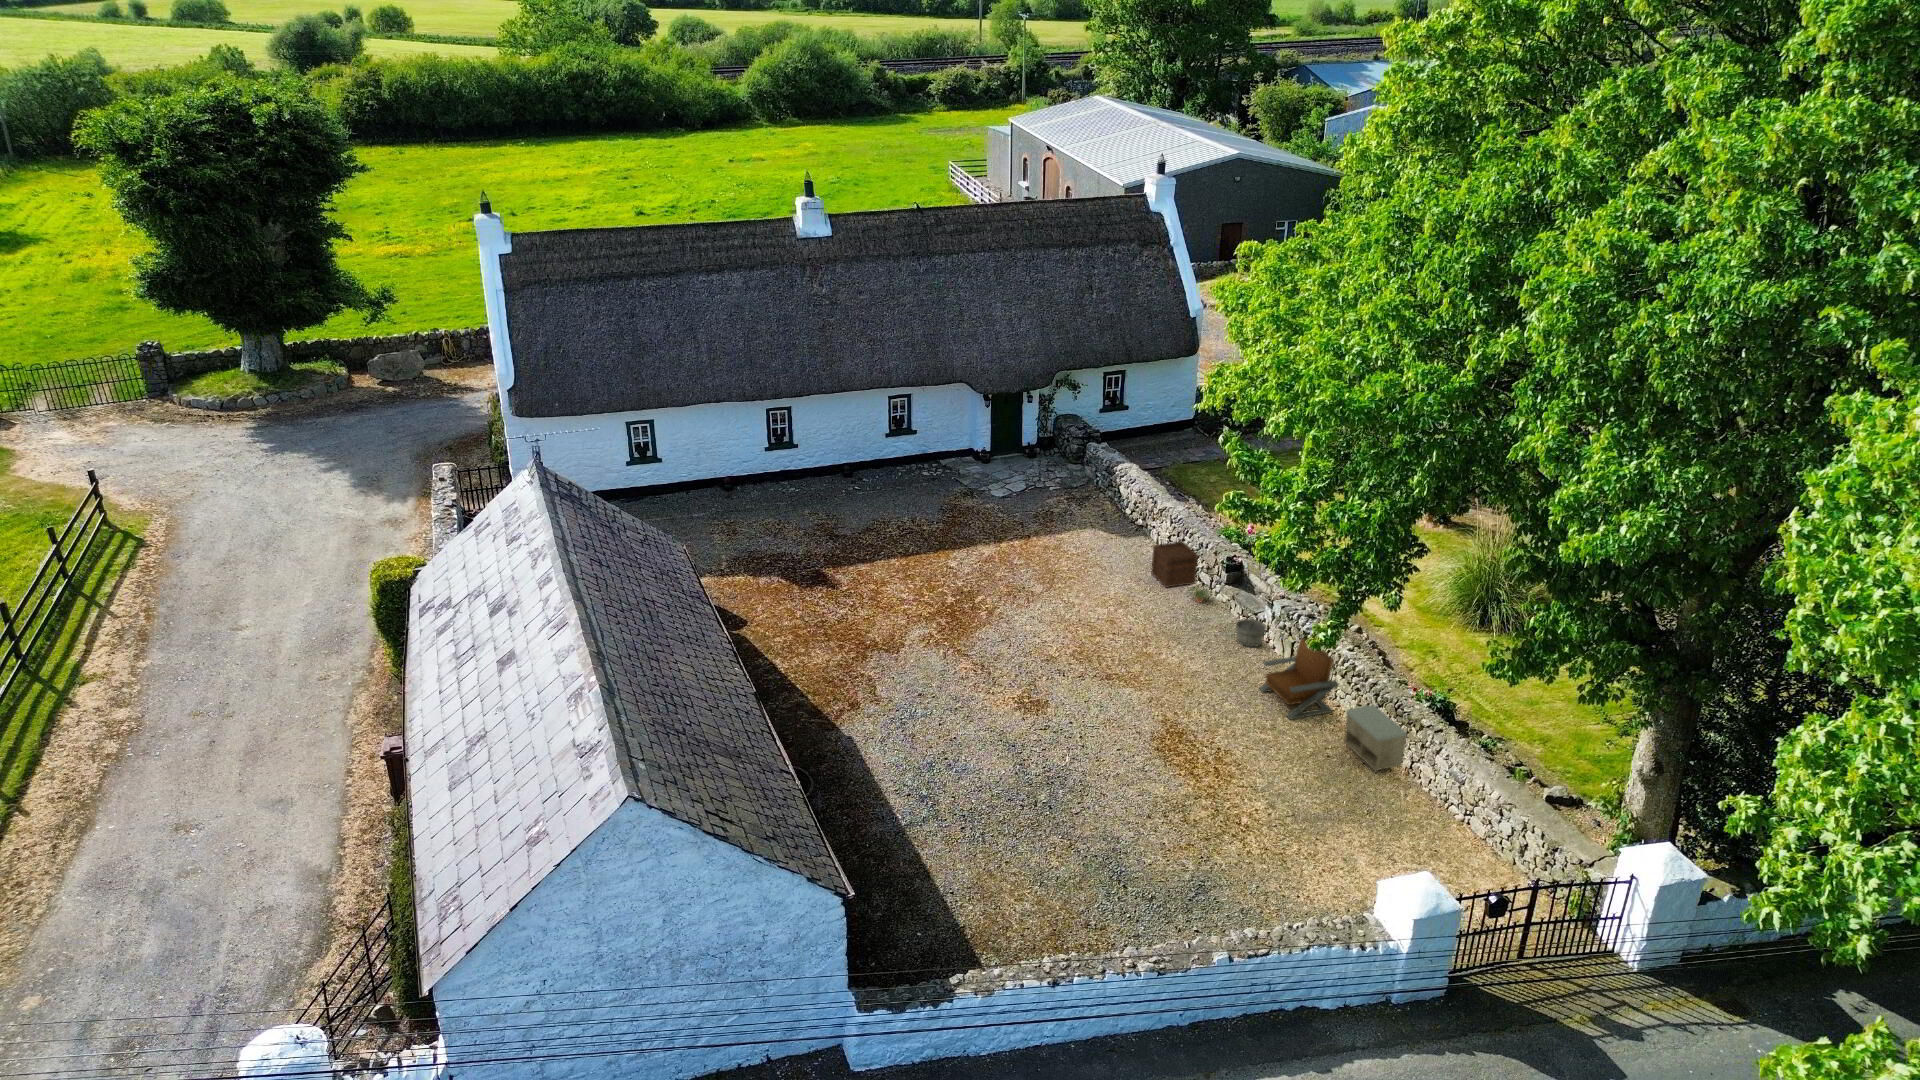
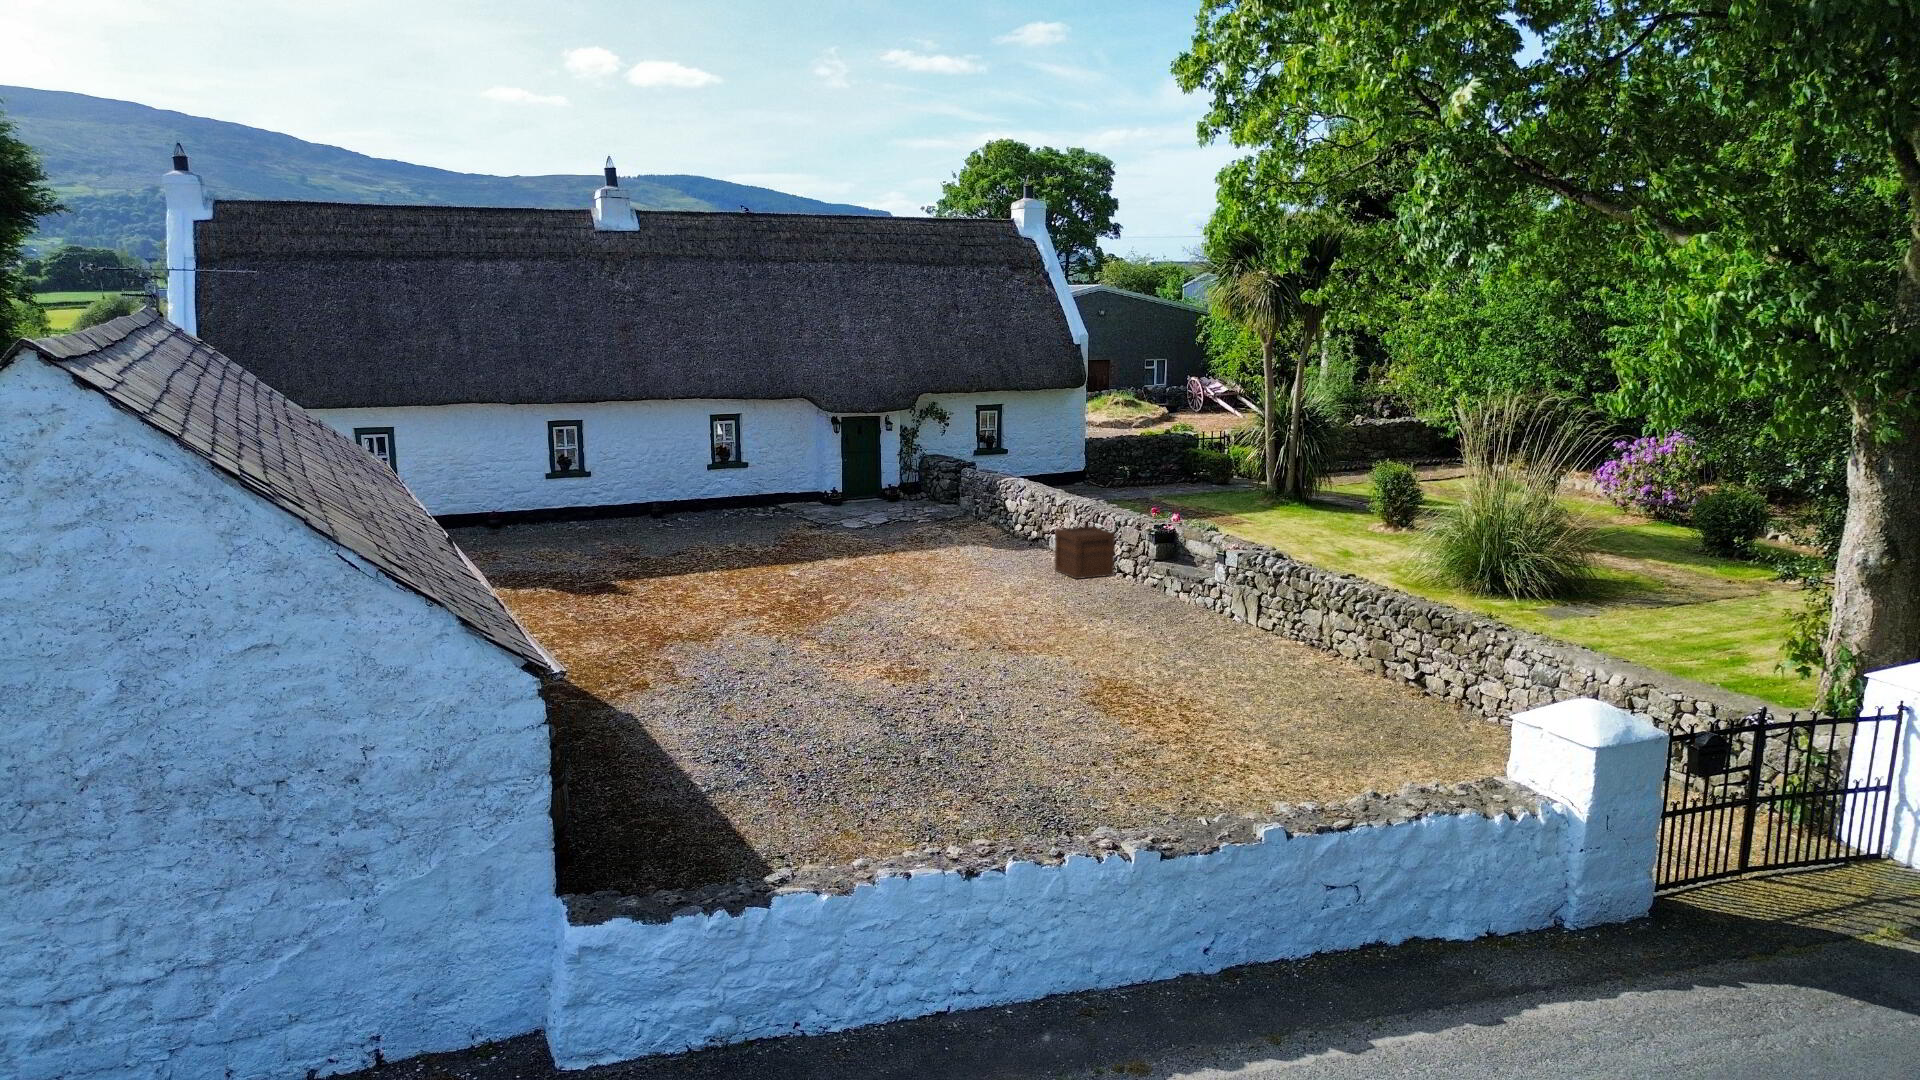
potted plant: present [1190,585,1213,602] -> none [1104,564,1142,588]
wooden bucket: present [1236,619,1266,647] -> none [1176,580,1219,617]
lounge chair: present [1260,639,1339,719] -> none [1223,569,1337,669]
storage bench: present [1344,705,1407,771] -> none [1358,624,1454,706]

